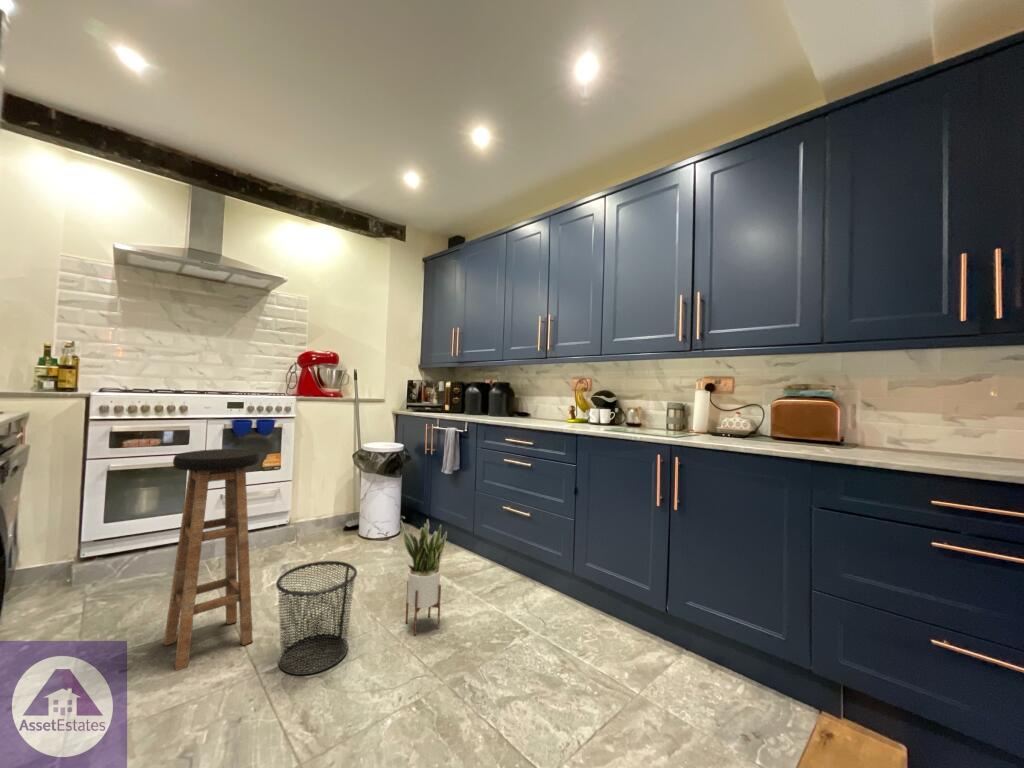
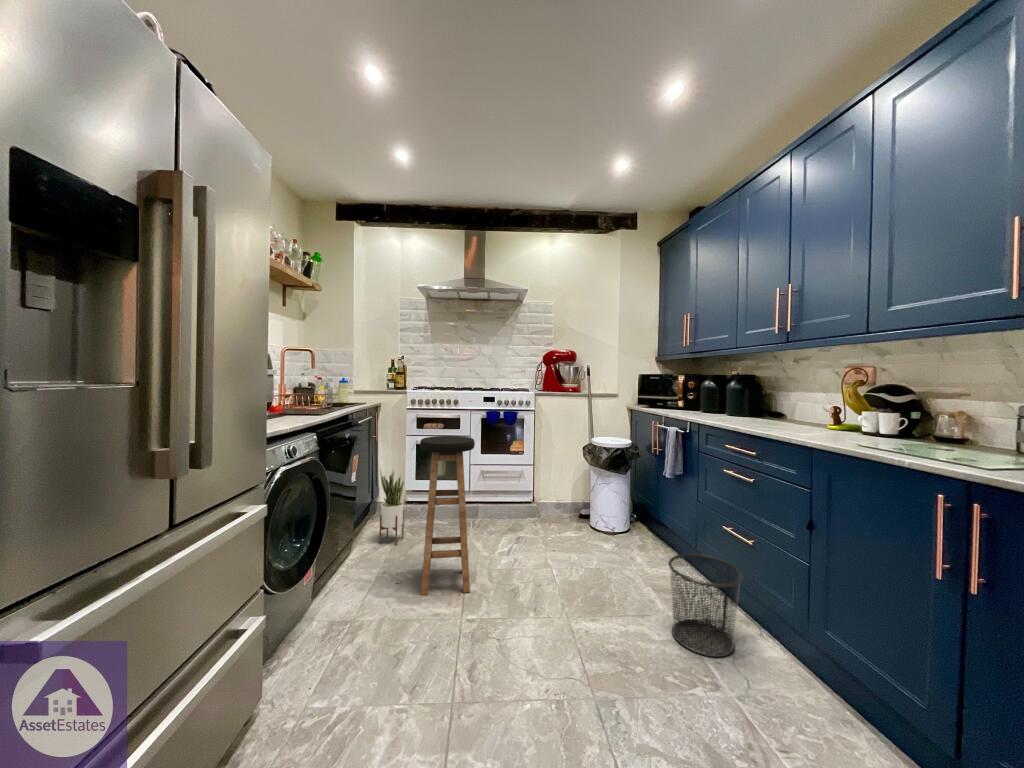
potted plant: present [401,519,447,635] -> present [379,468,404,545]
trash can: present [276,561,357,675] -> present [668,554,742,657]

